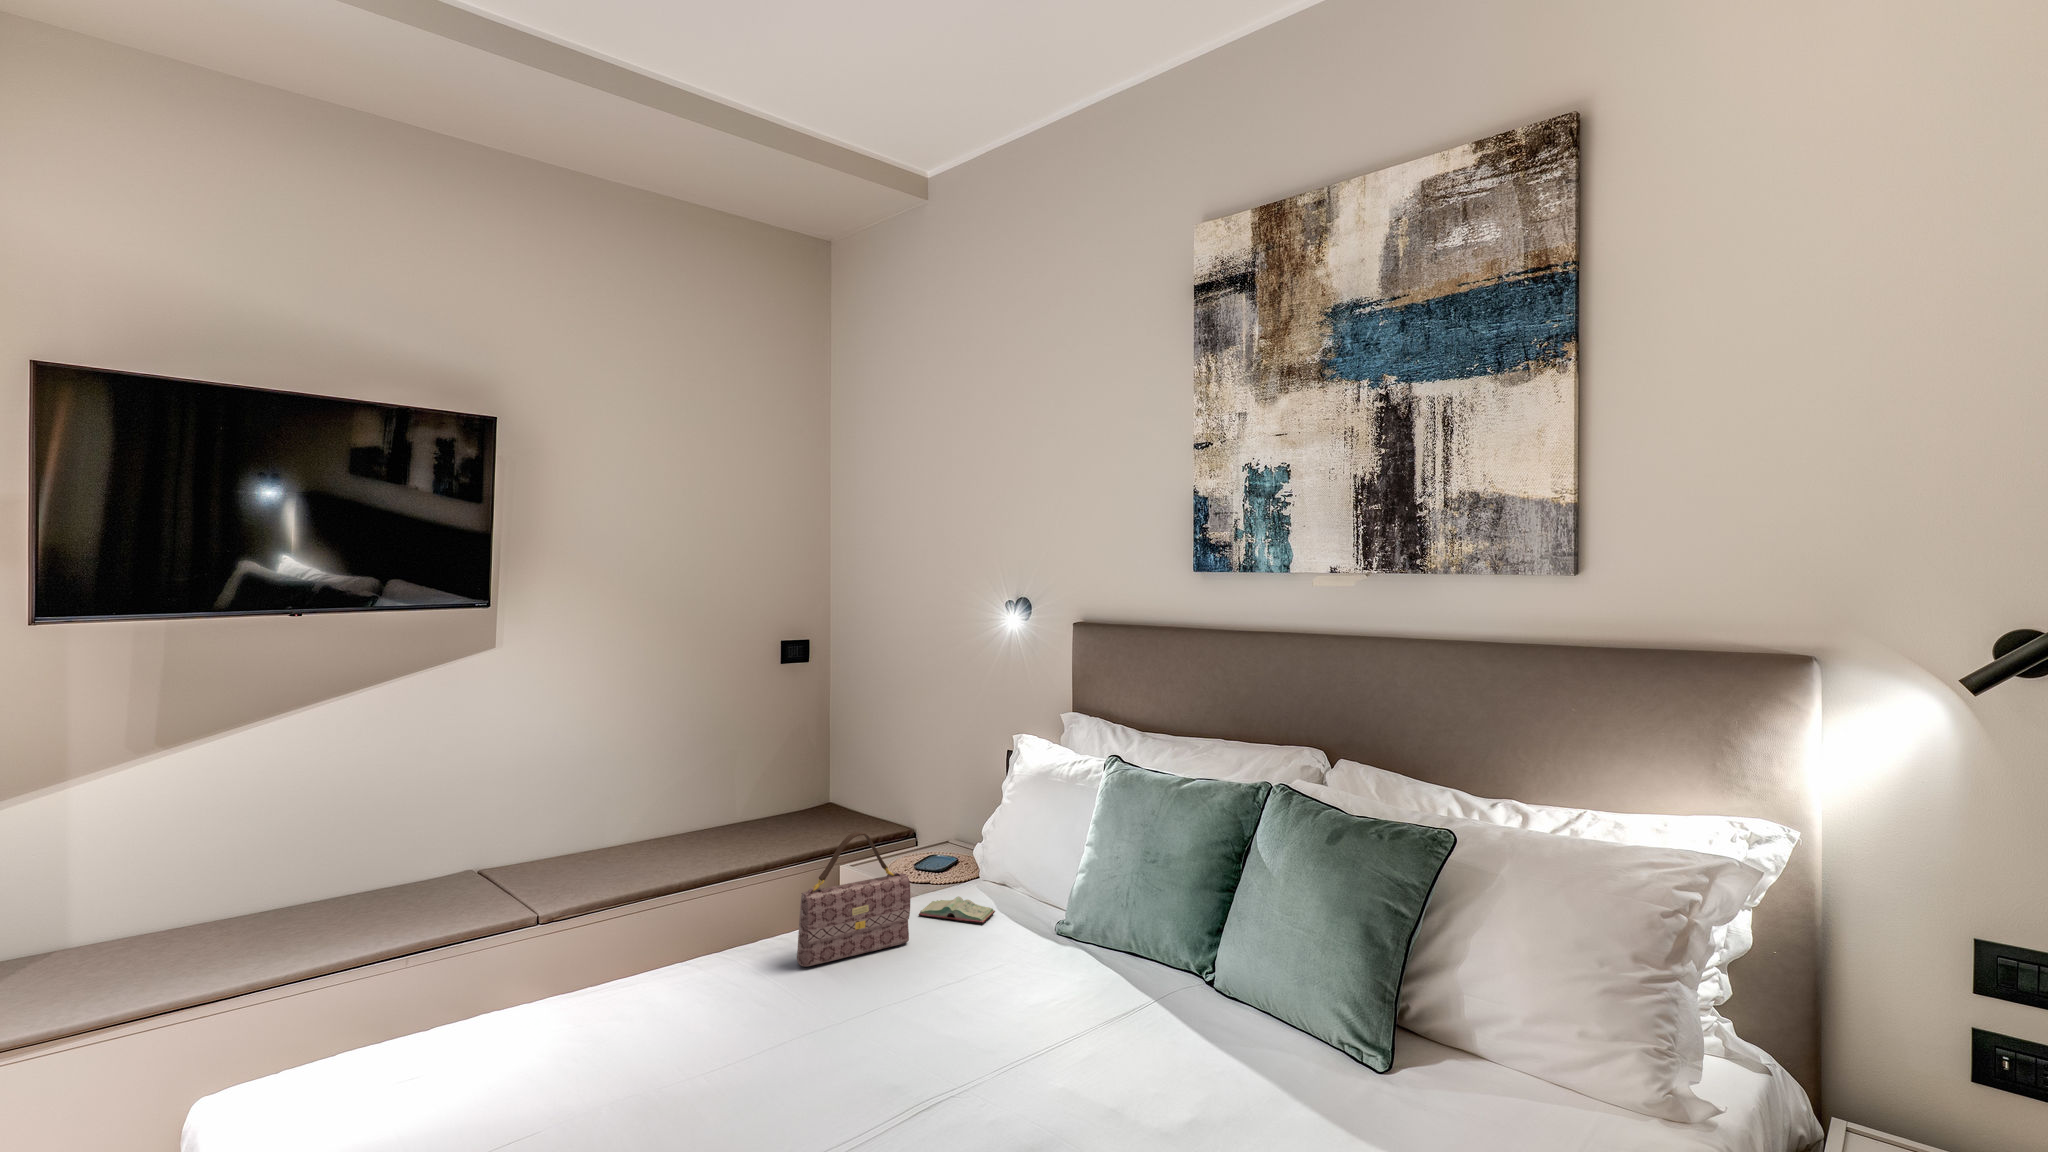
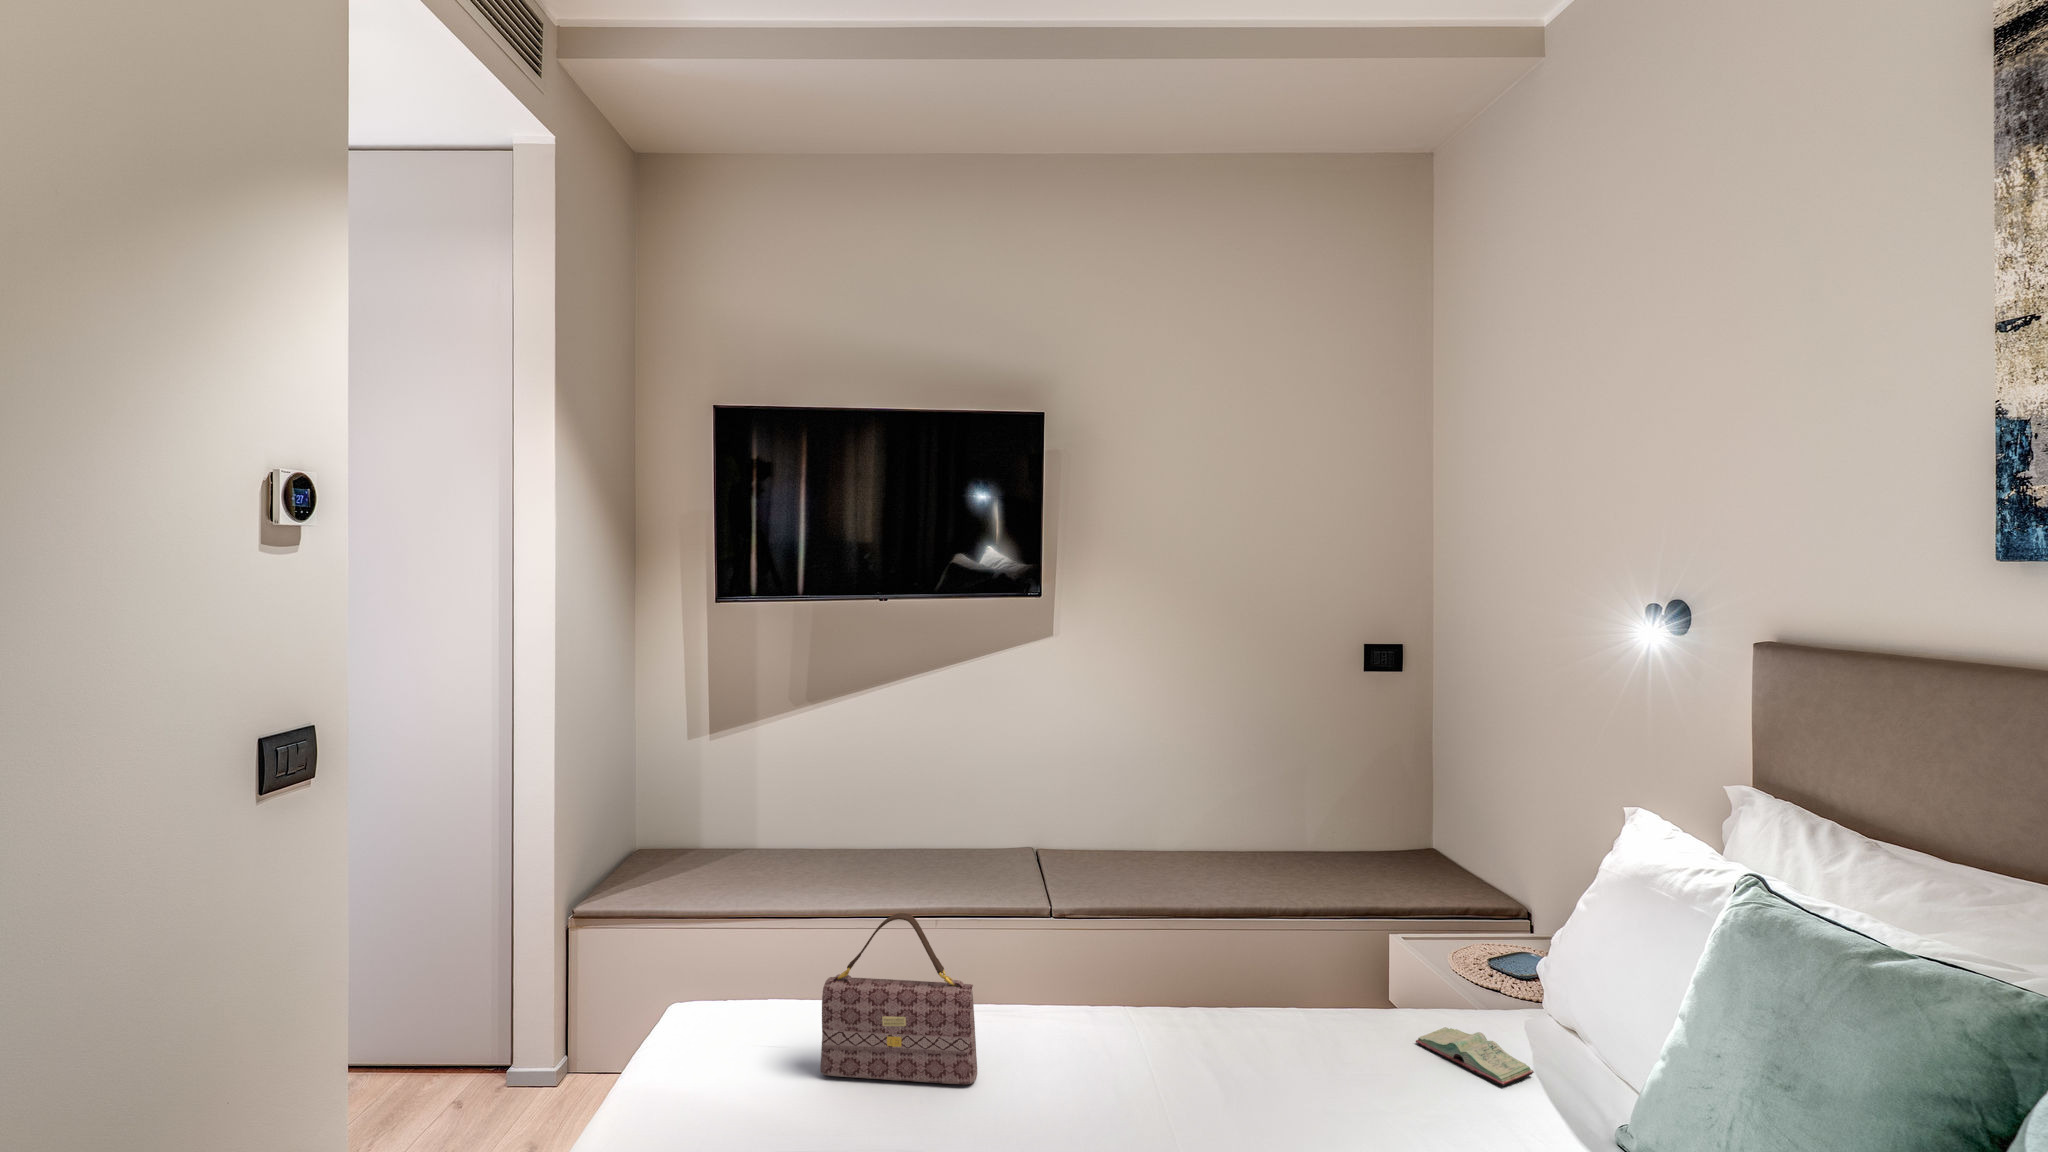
handbag: present [797,832,910,967] -> present [820,913,977,1084]

